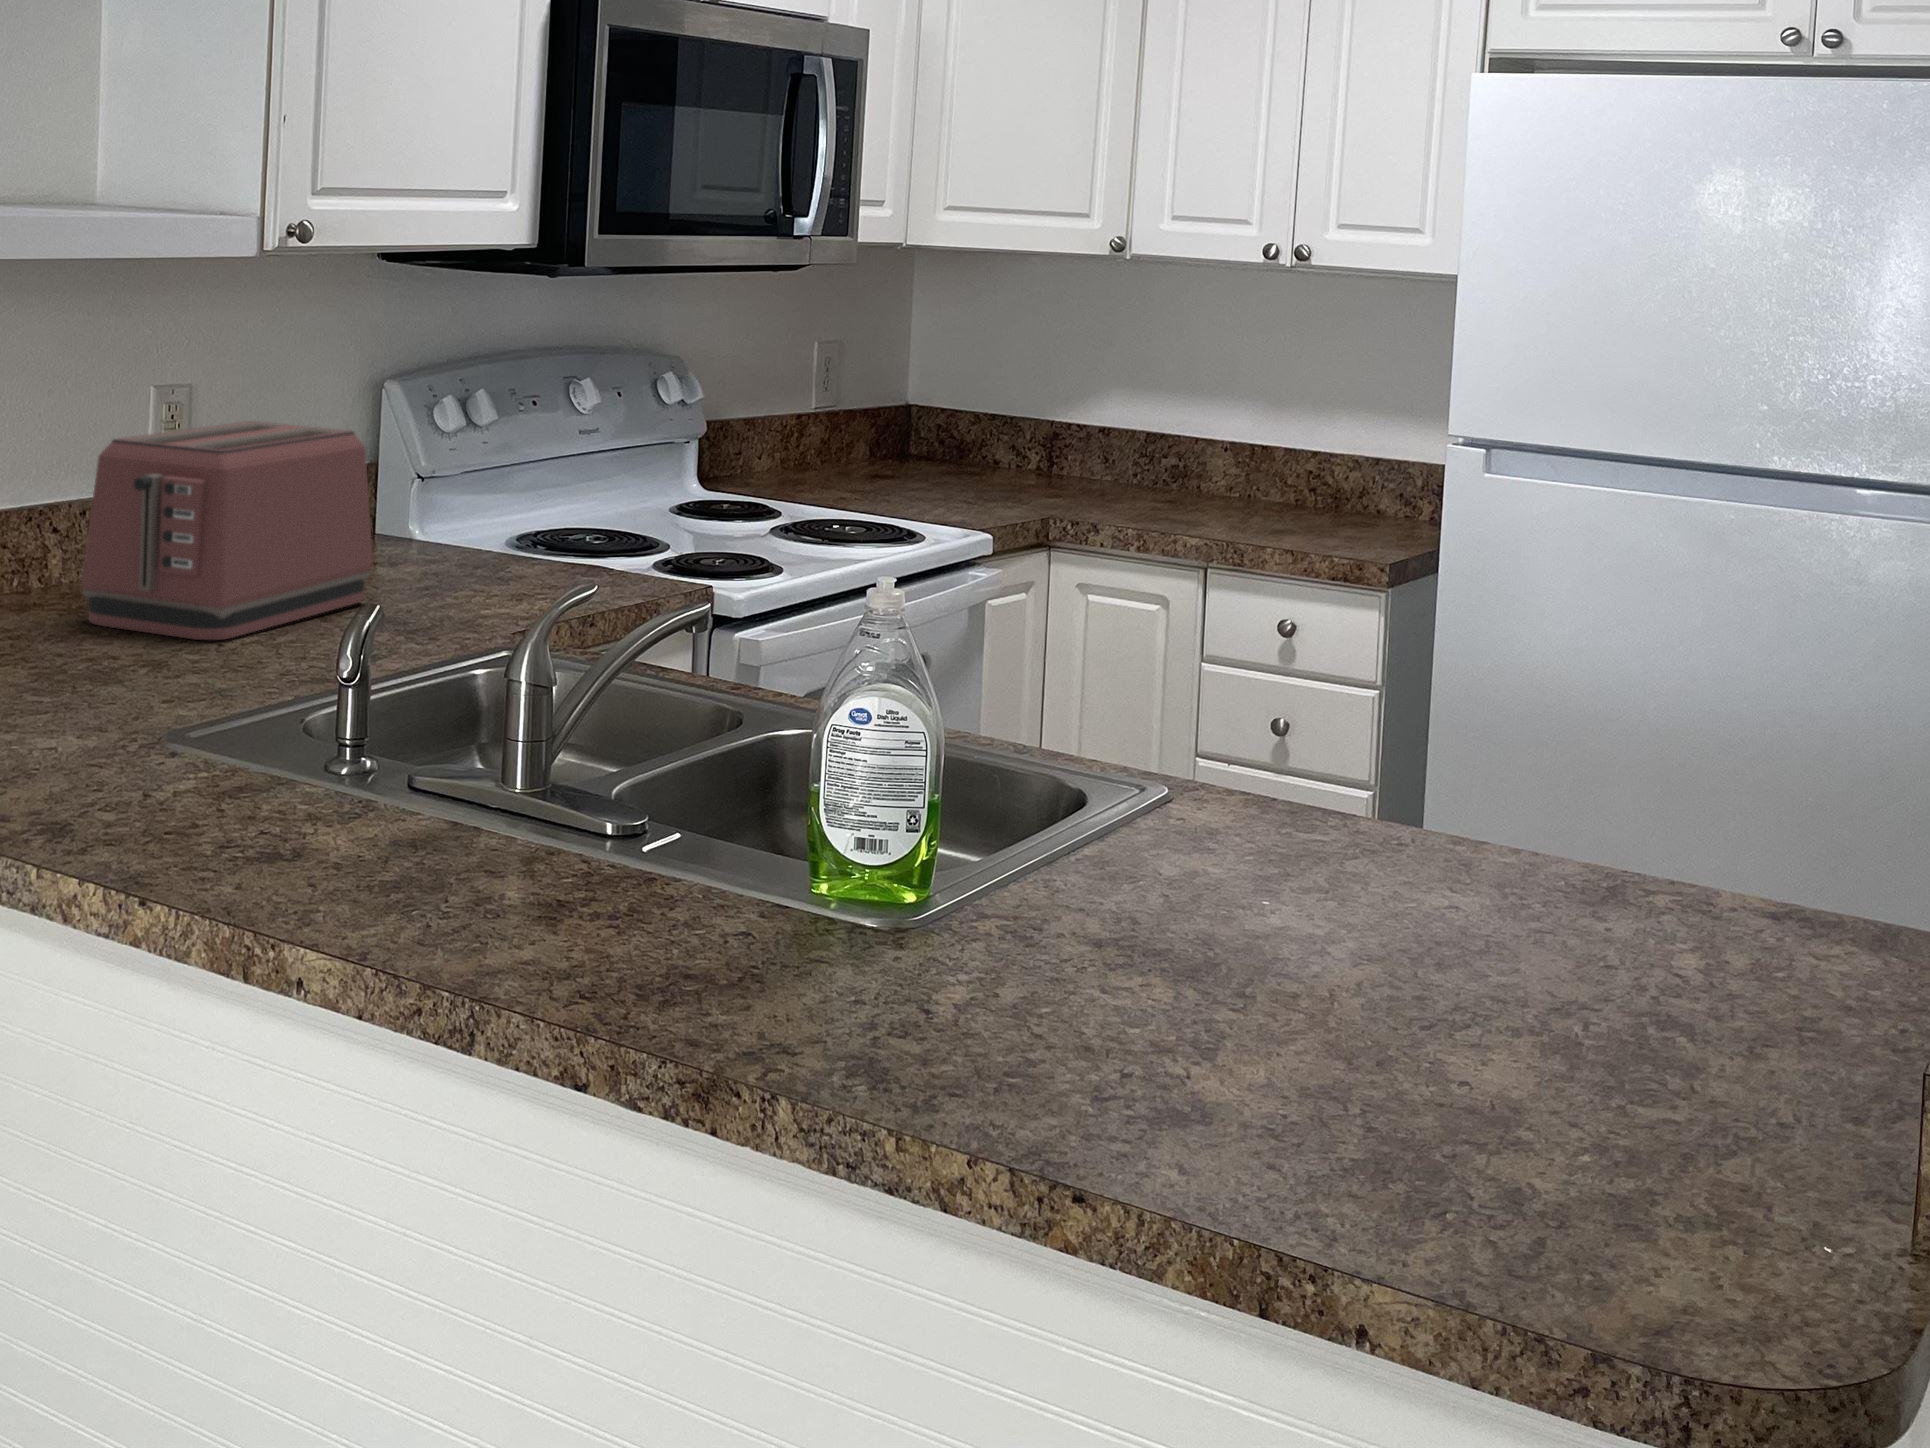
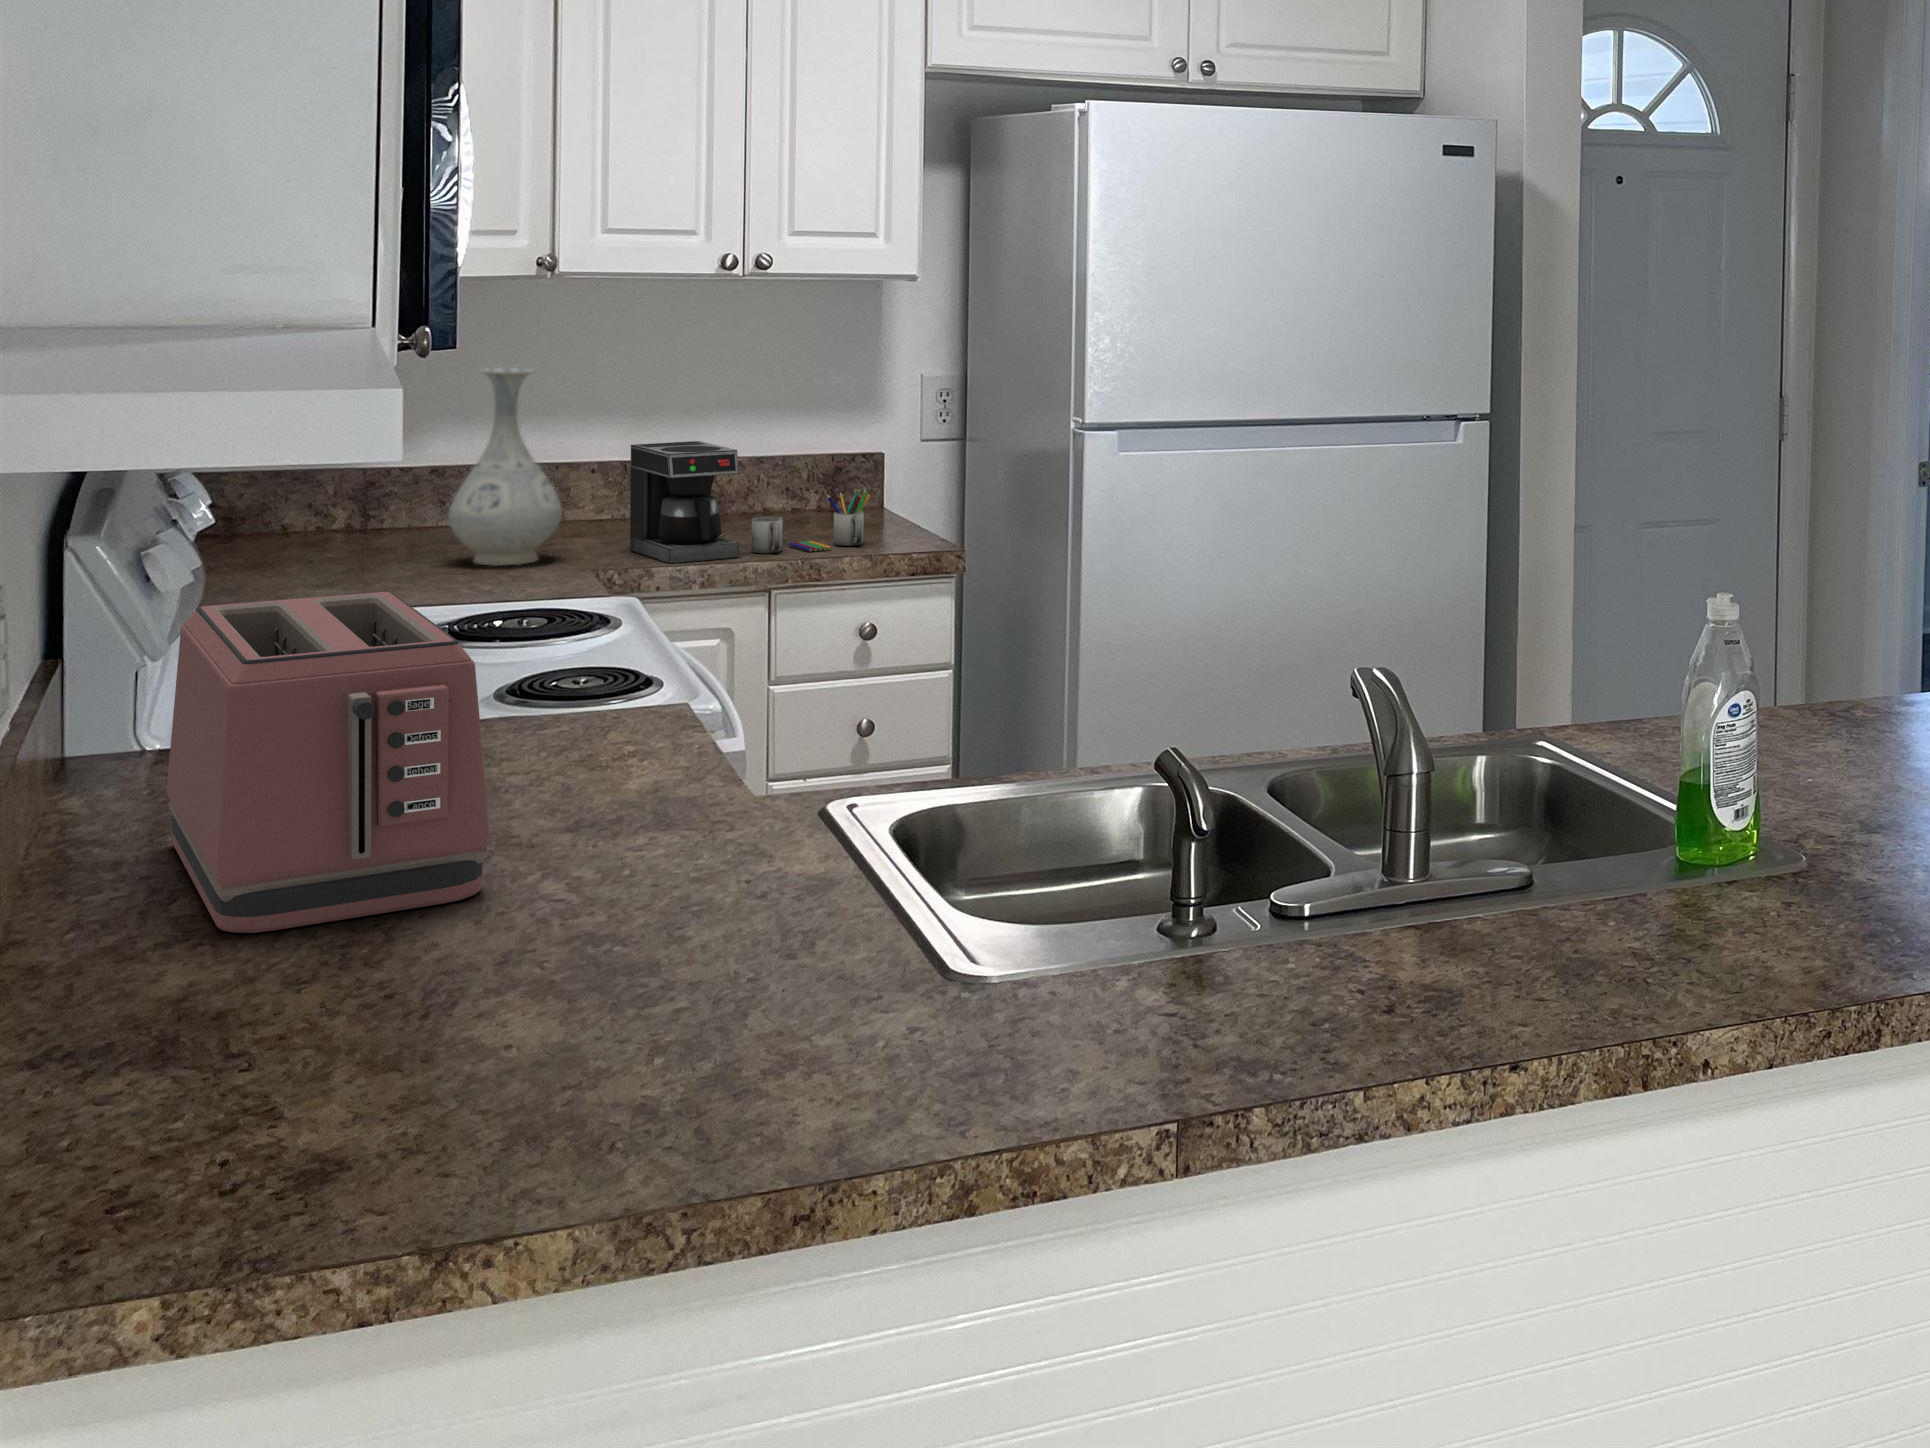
vase: none [1005,335,1099,514] -> present [449,368,562,566]
coffee maker: none [1151,420,1379,551] -> present [630,441,871,564]

